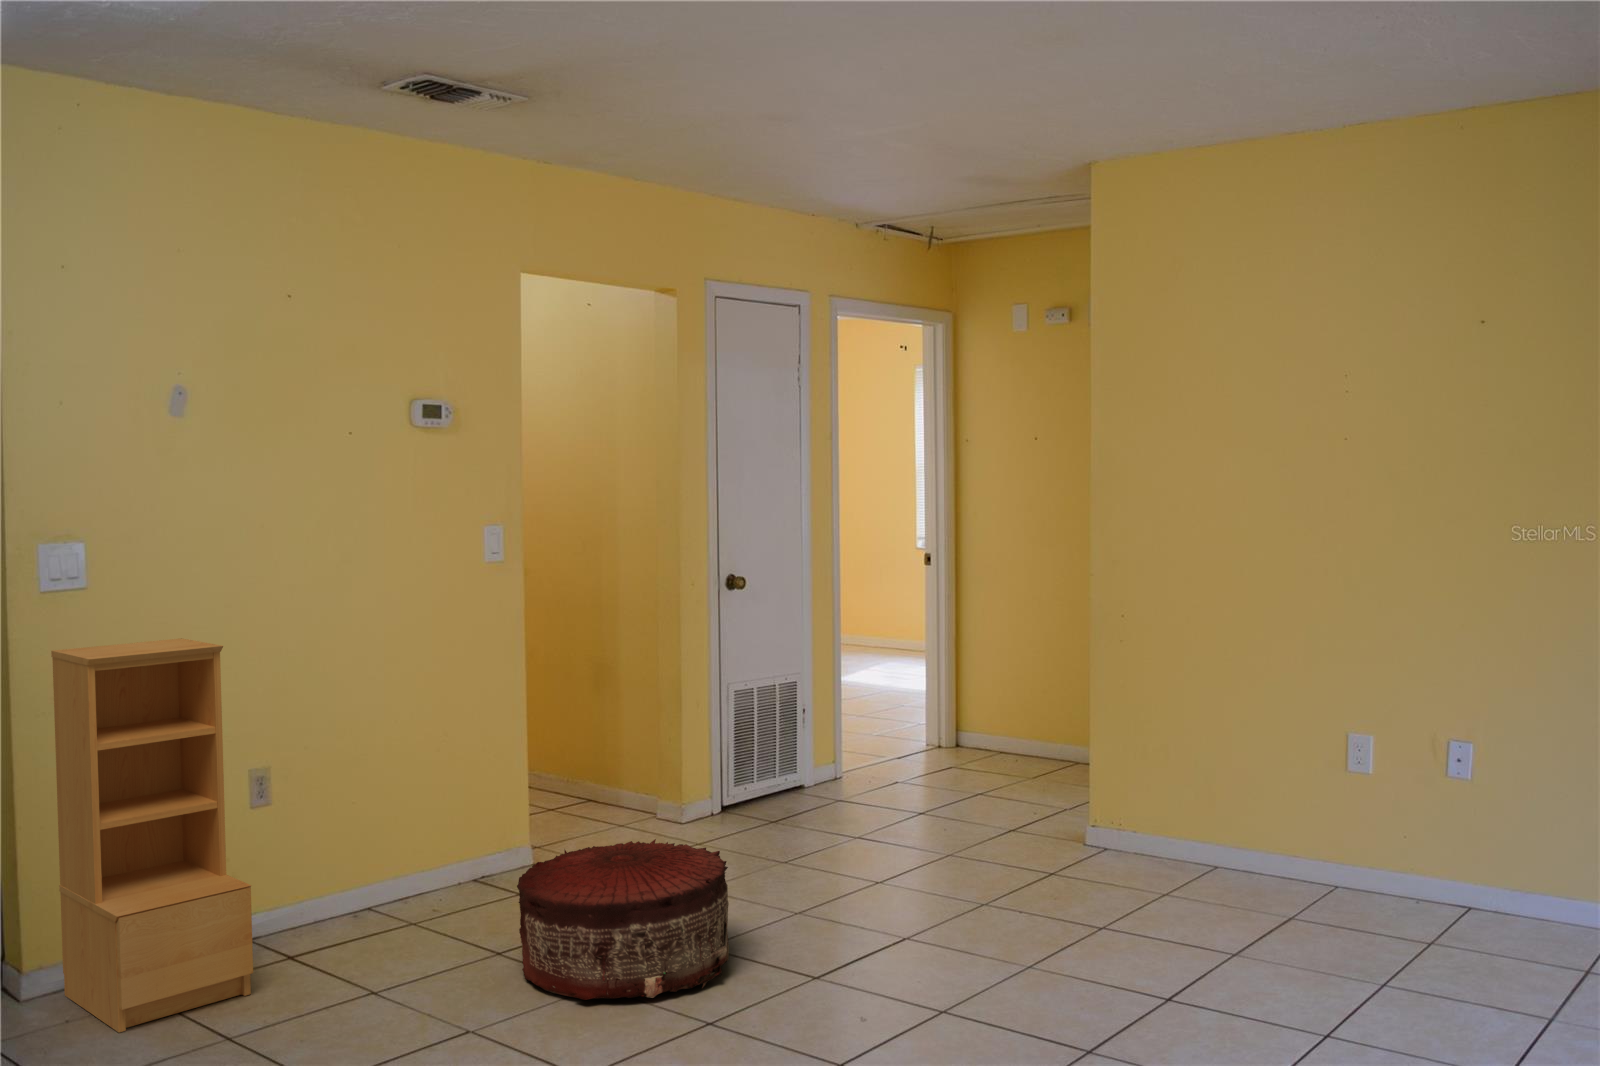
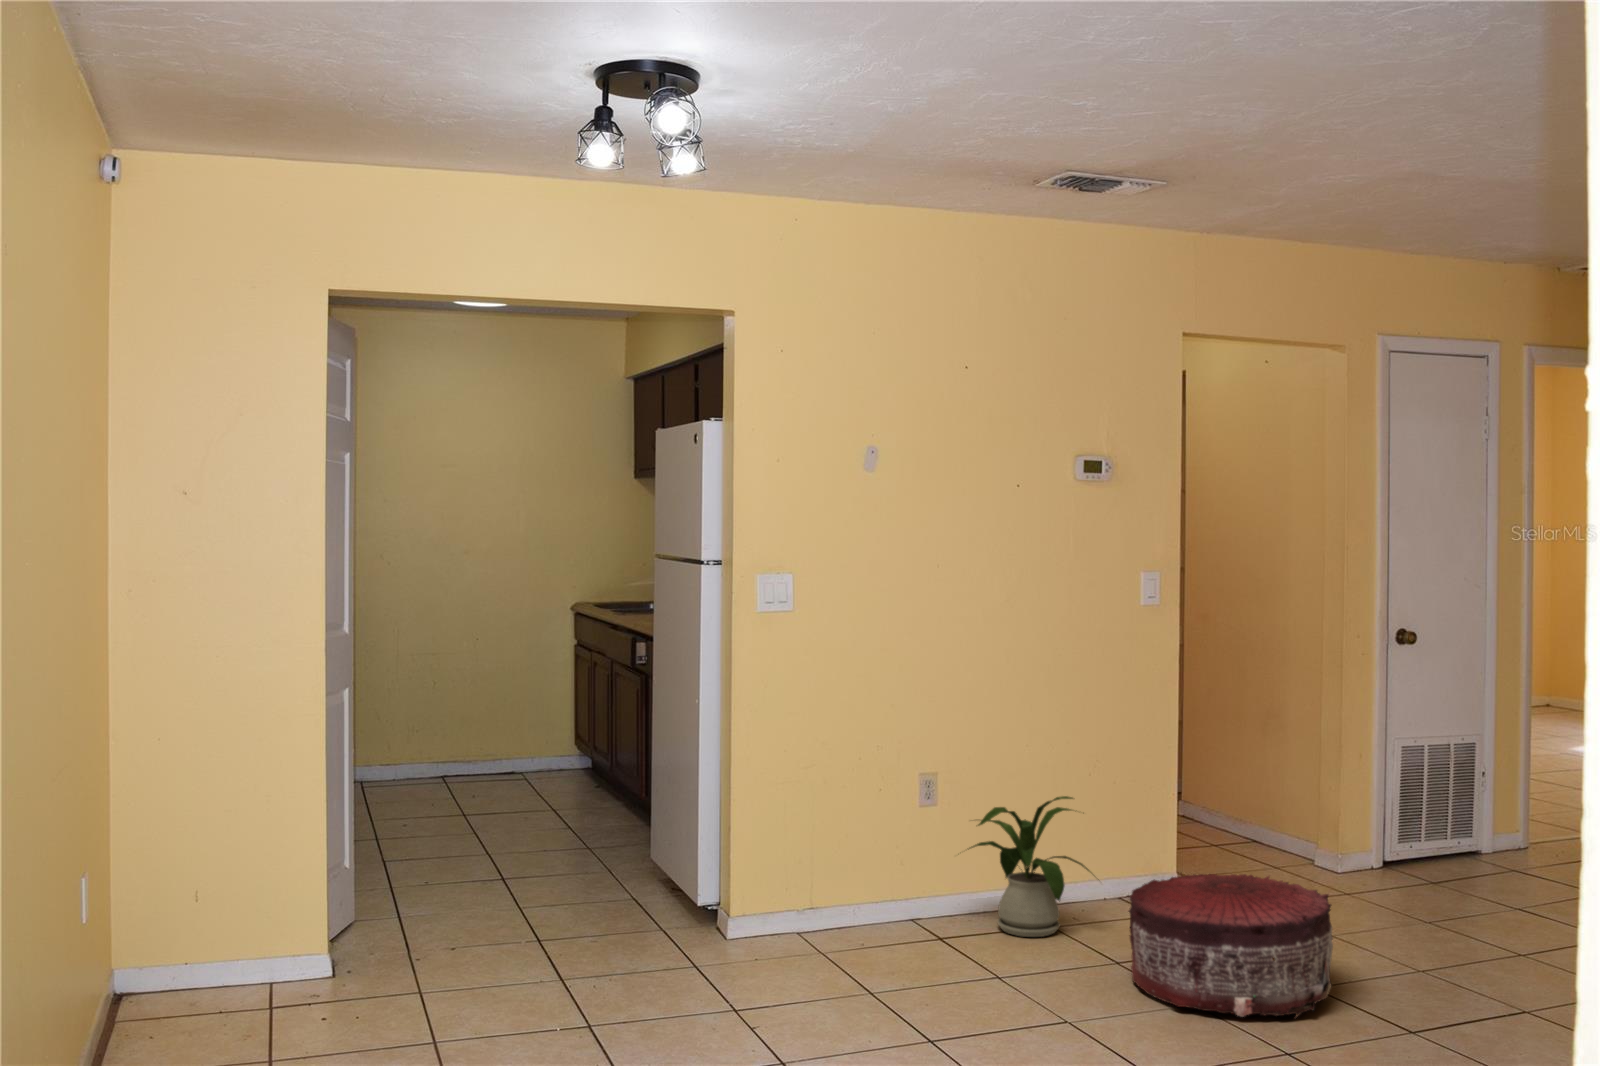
bookshelf: present [51,638,253,1032] -> none [774,654,910,962]
house plant: none [296,782,475,948] -> present [968,796,1089,937]

